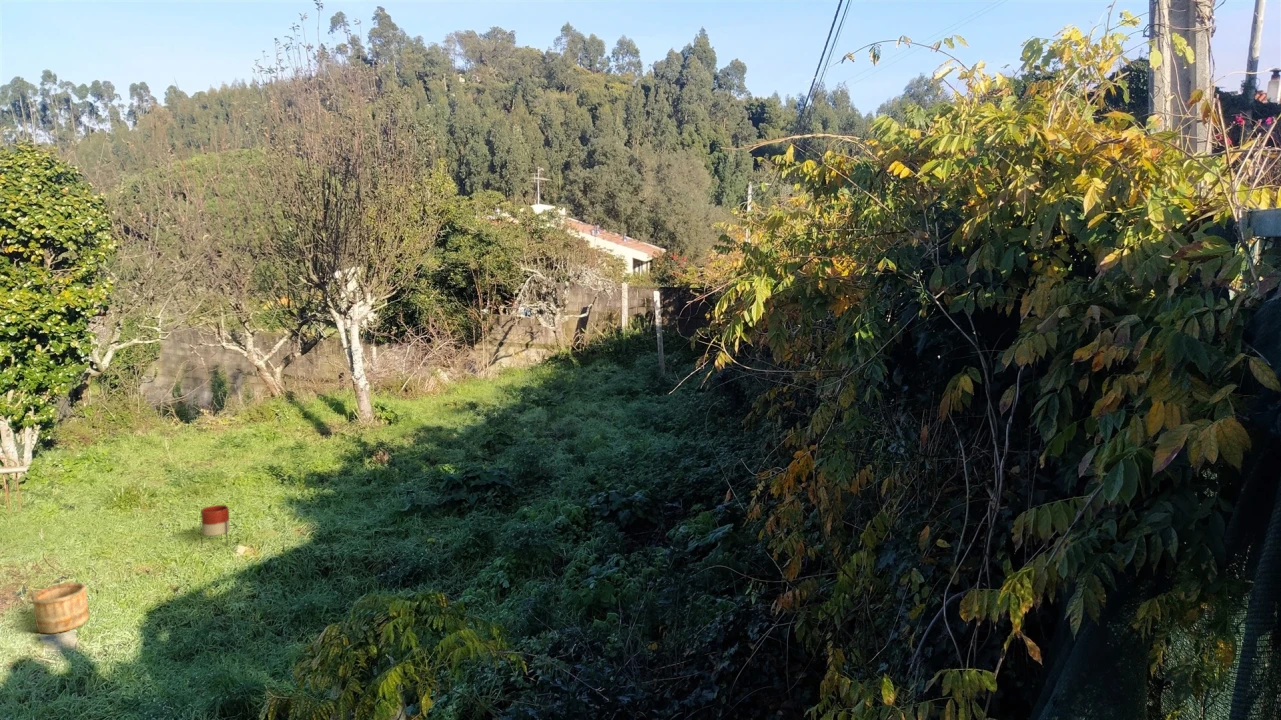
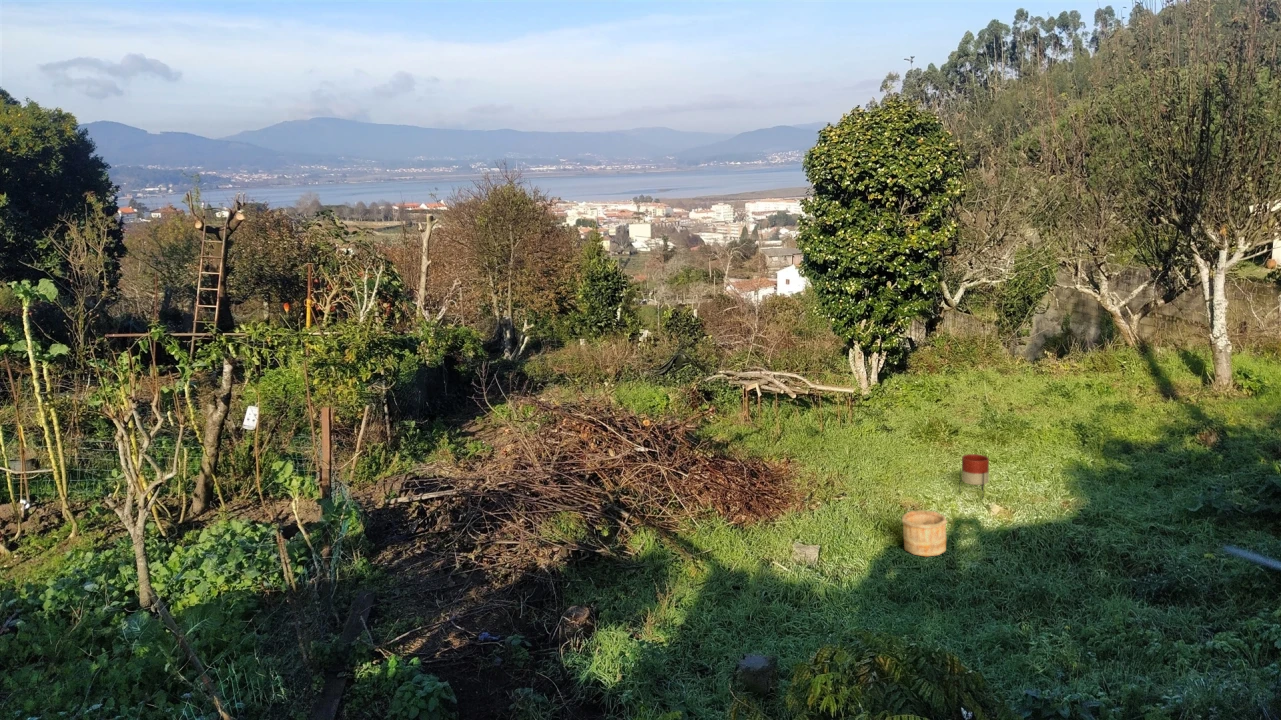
wooden bucket: present [31,582,89,633] -> present [902,510,947,556]

